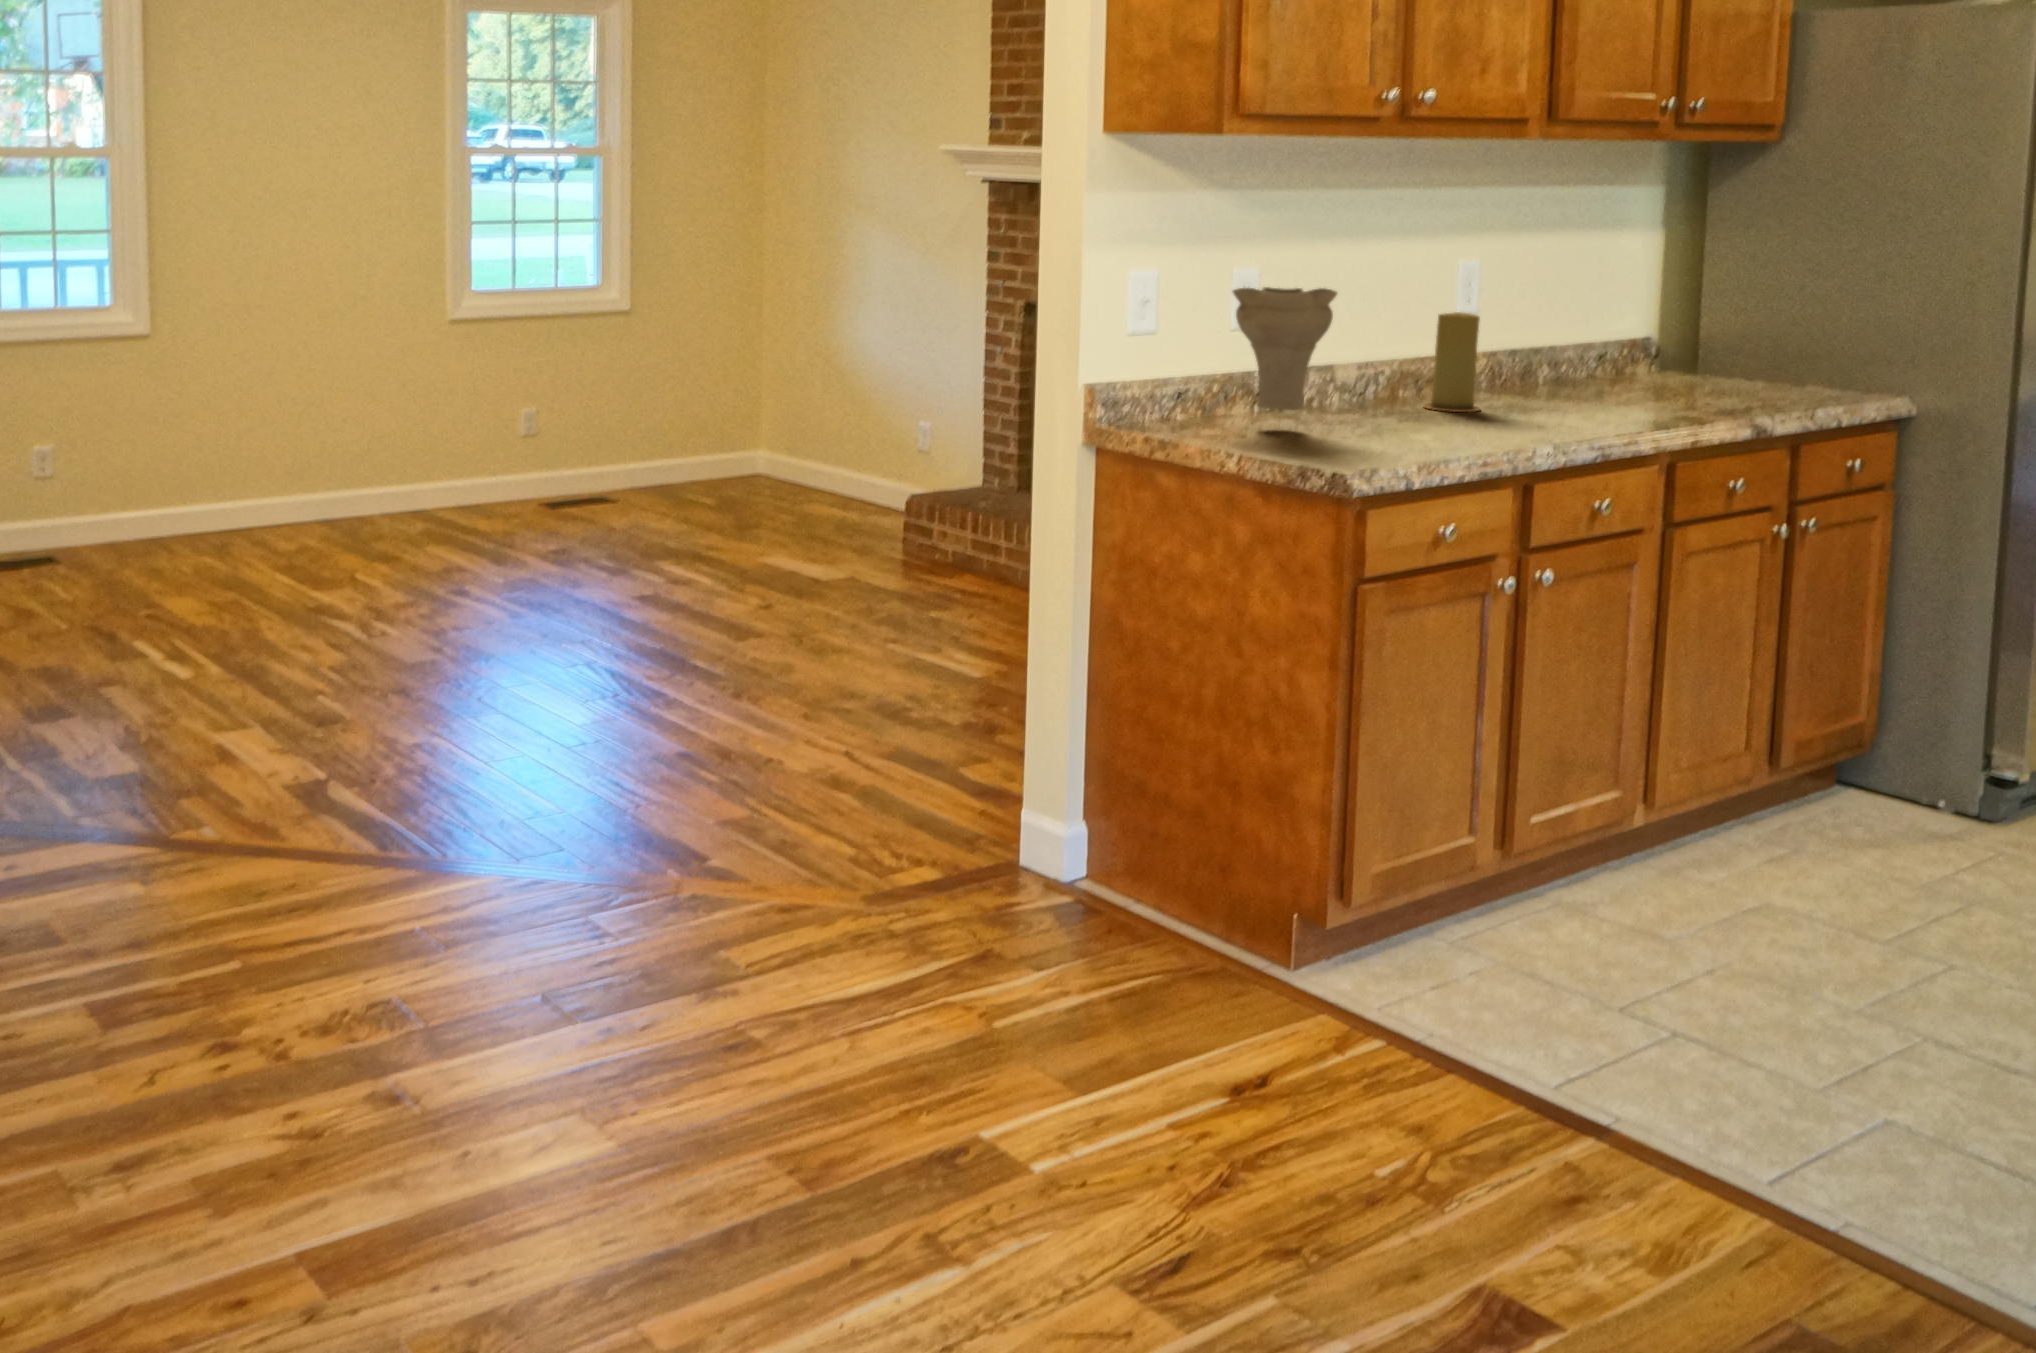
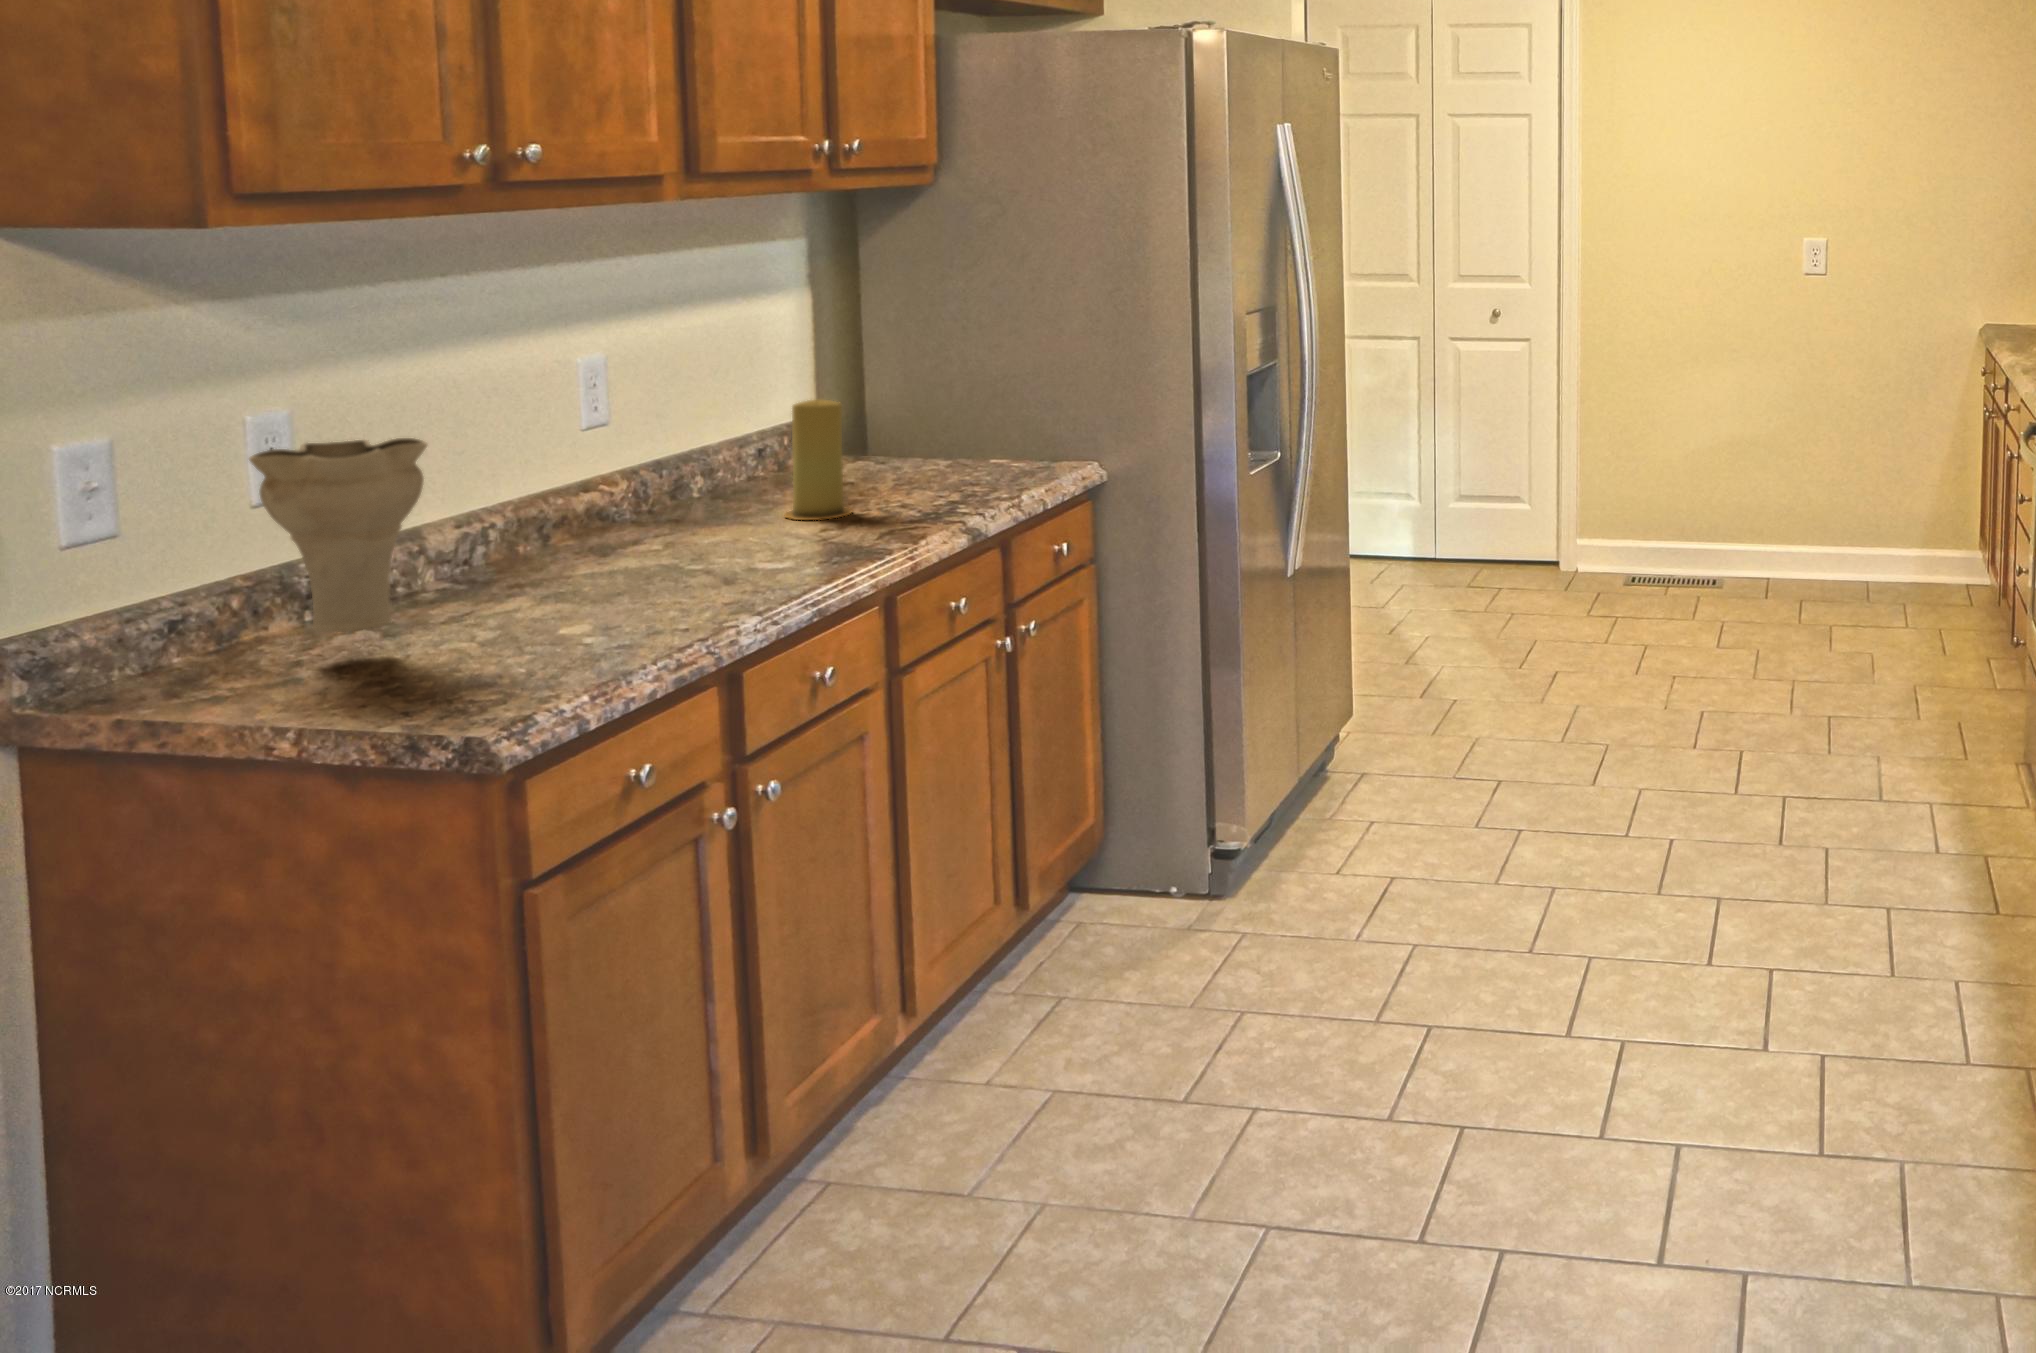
candle: present [1424,312,1480,412] -> present [785,399,852,520]

